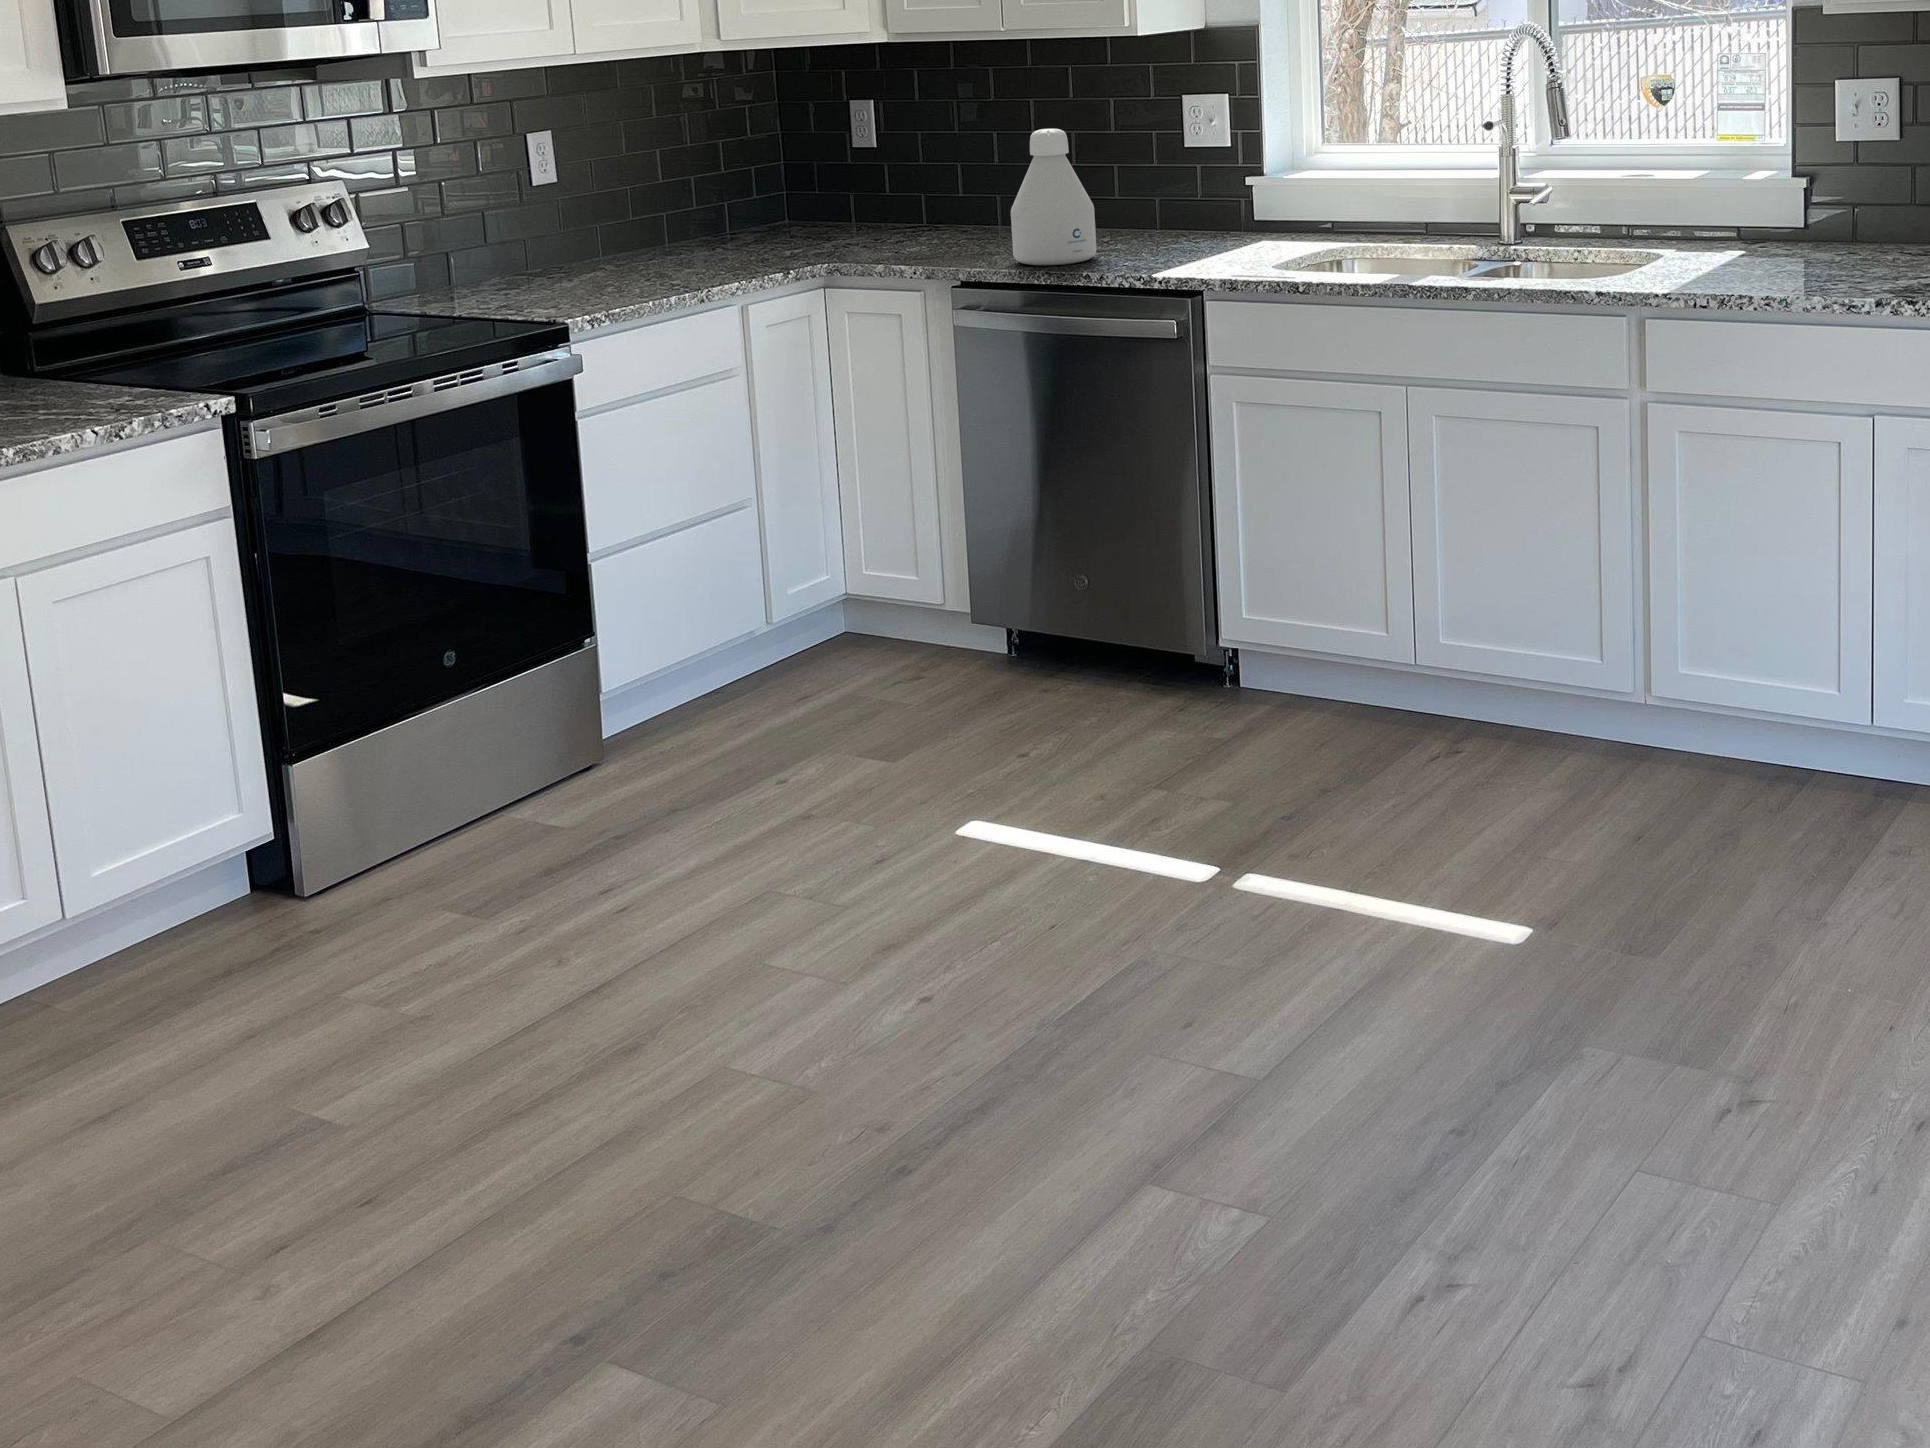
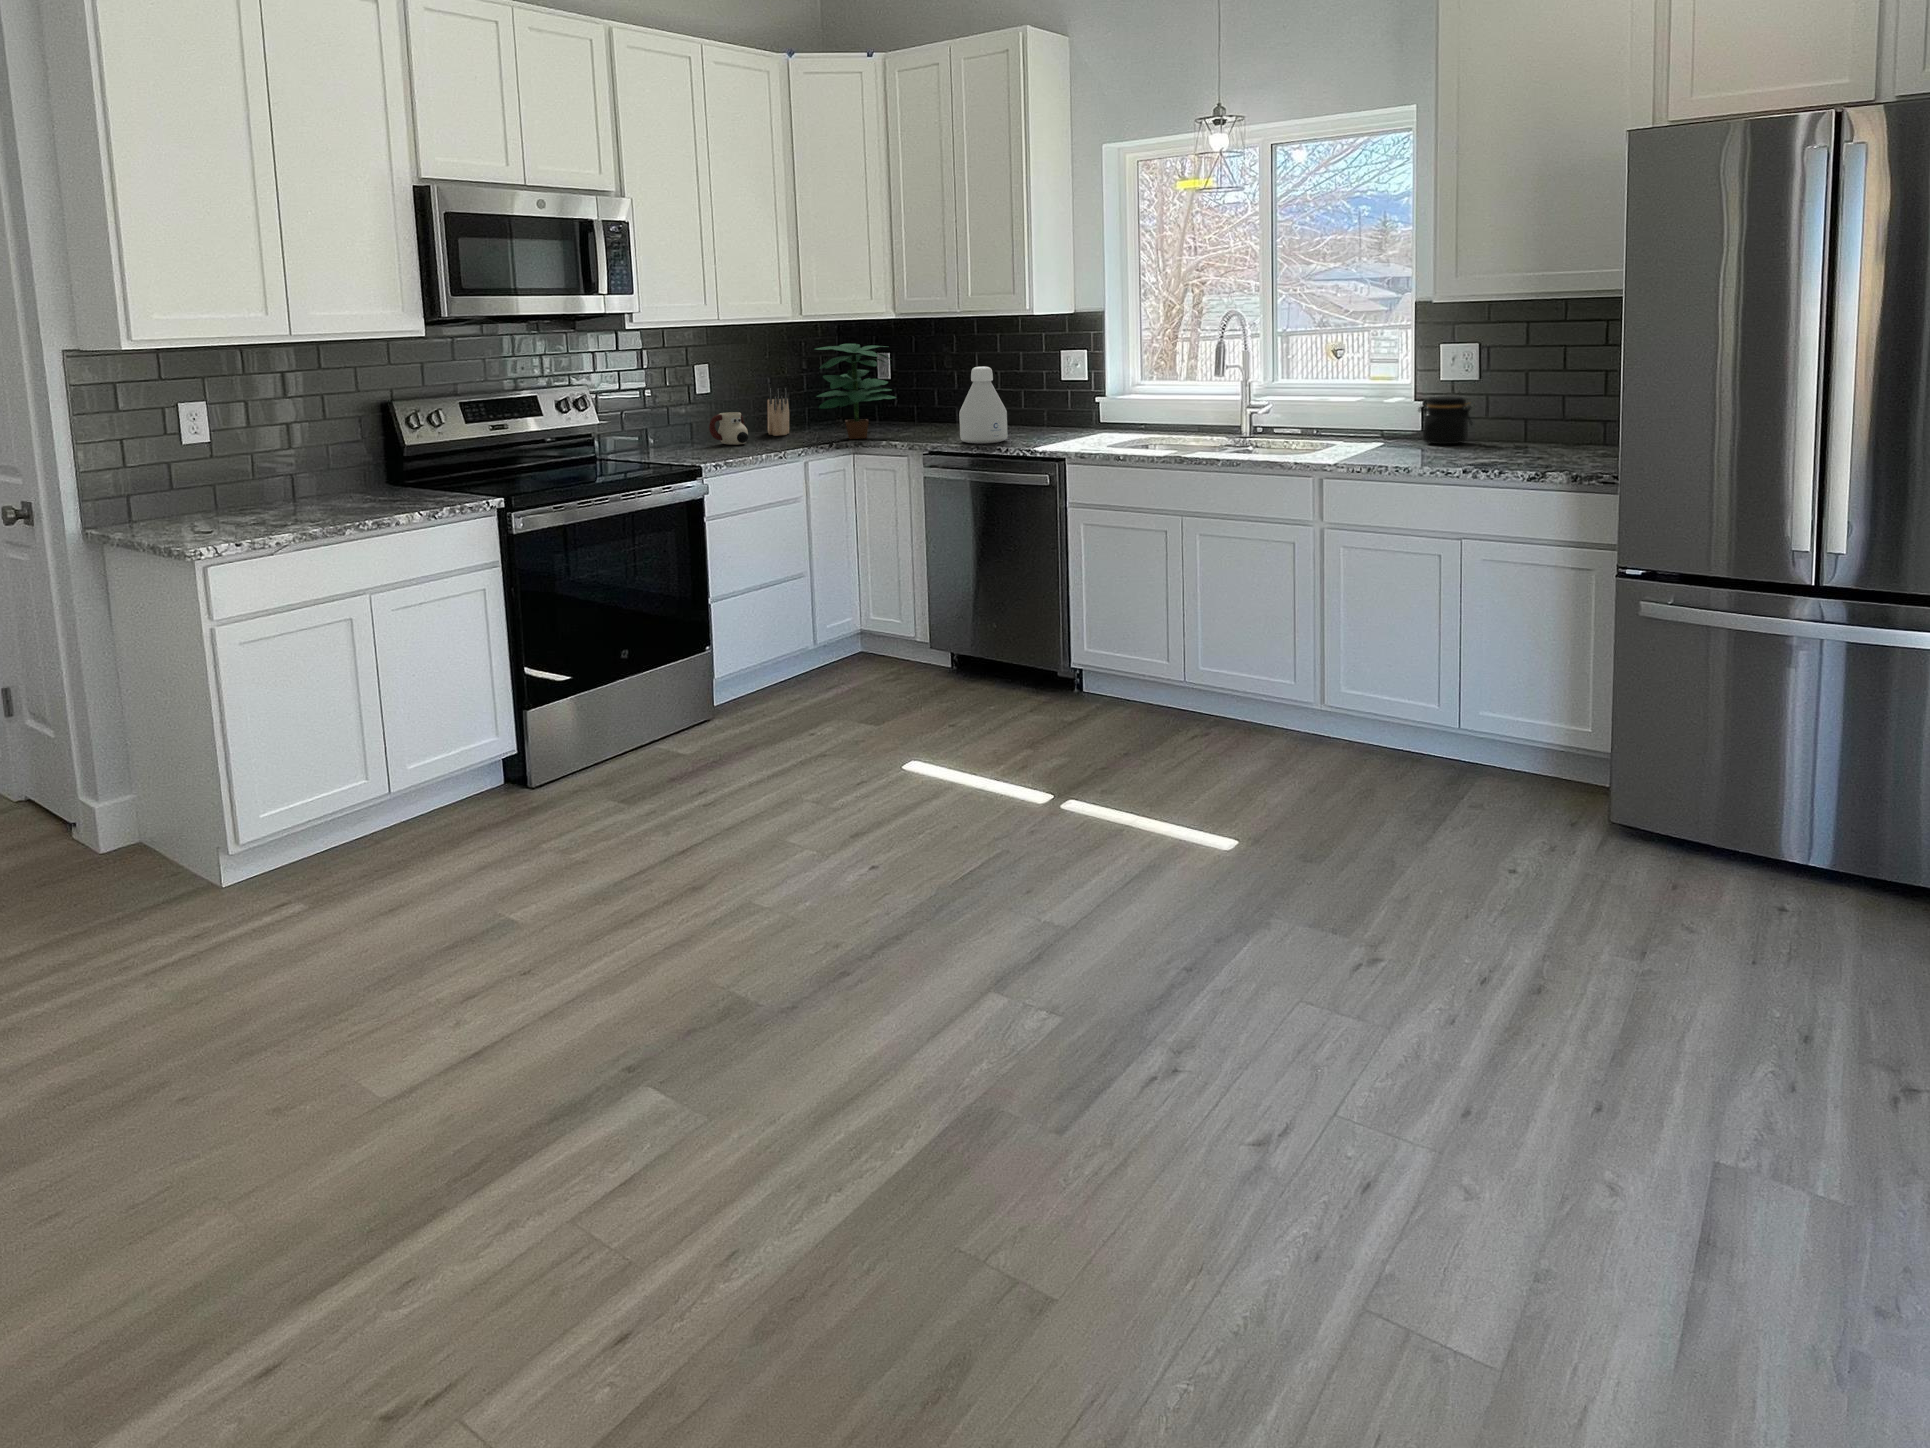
potted plant: none [742,89,893,261] -> present [816,344,896,439]
jar: none [1802,167,1894,250] -> present [1419,396,1472,444]
knife block: none [657,172,699,257] -> present [768,388,789,436]
mug: none [560,219,631,277] -> present [709,412,748,445]

